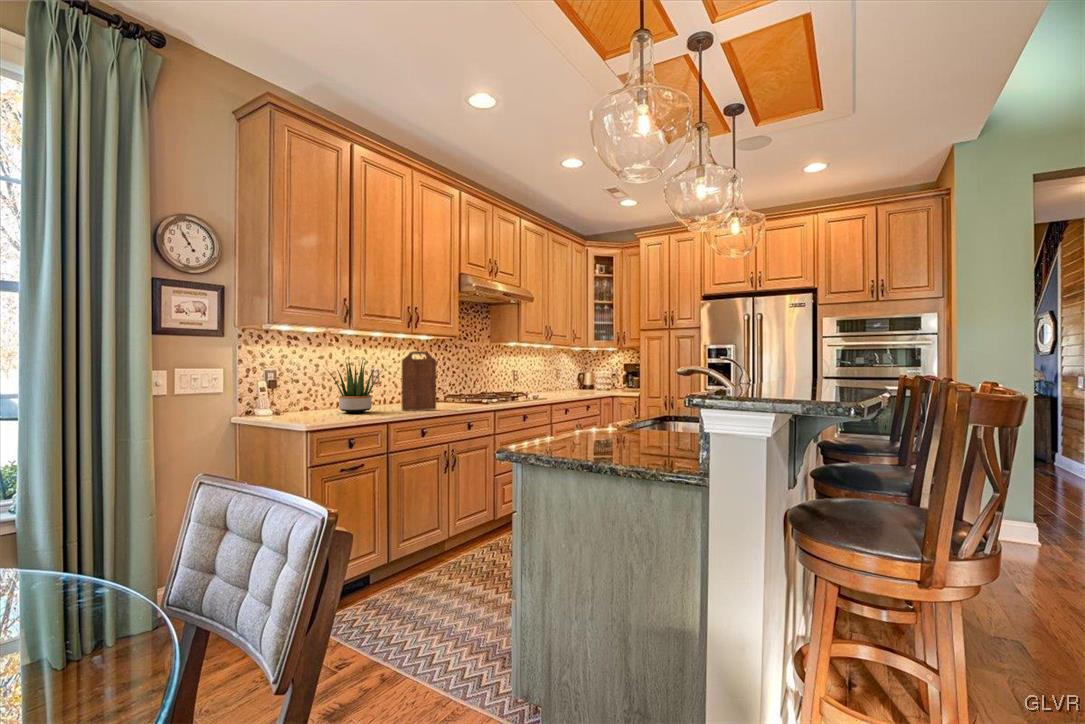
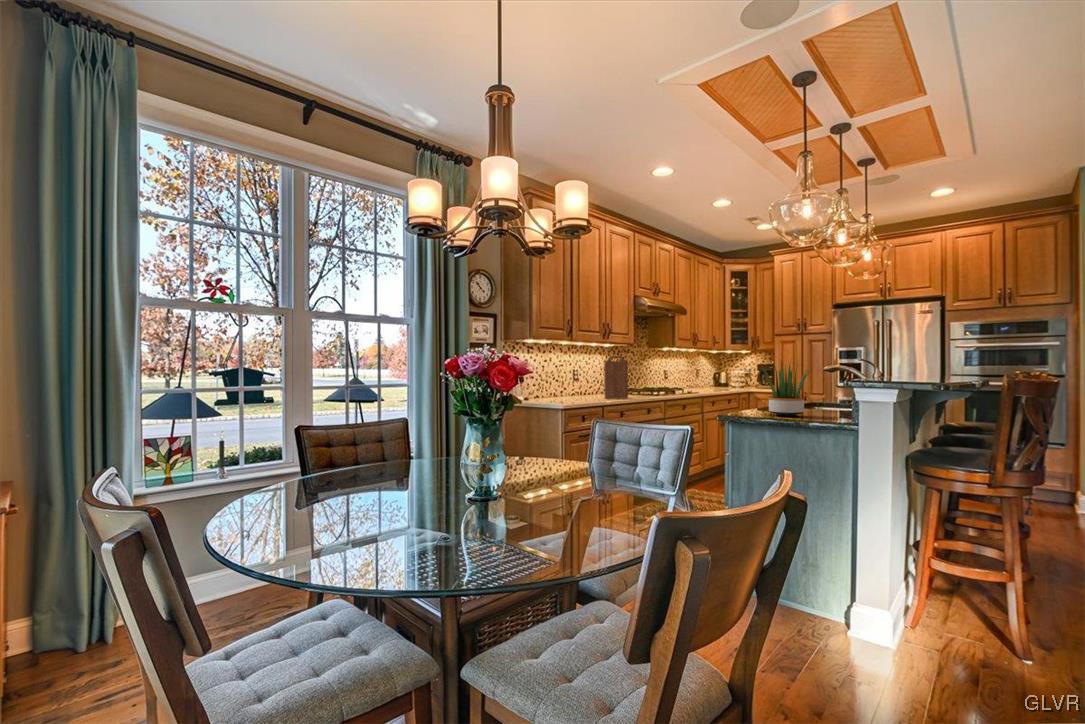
potted plant: present [329,361,382,413] -> present [762,360,810,417]

